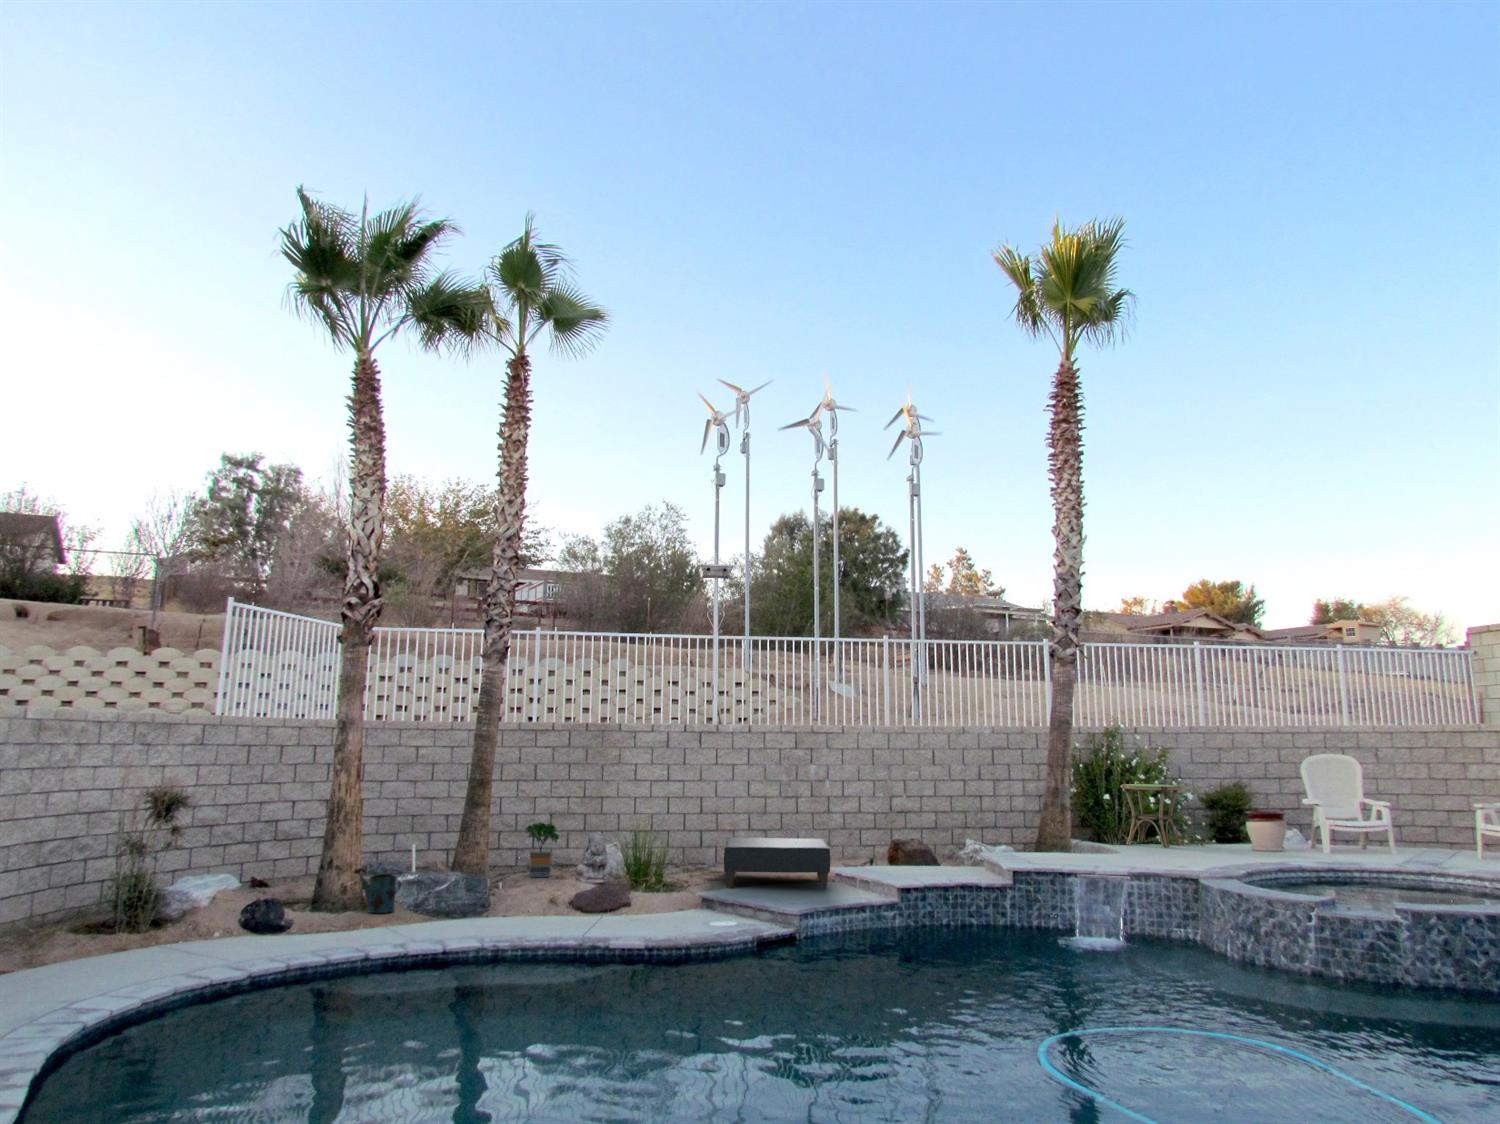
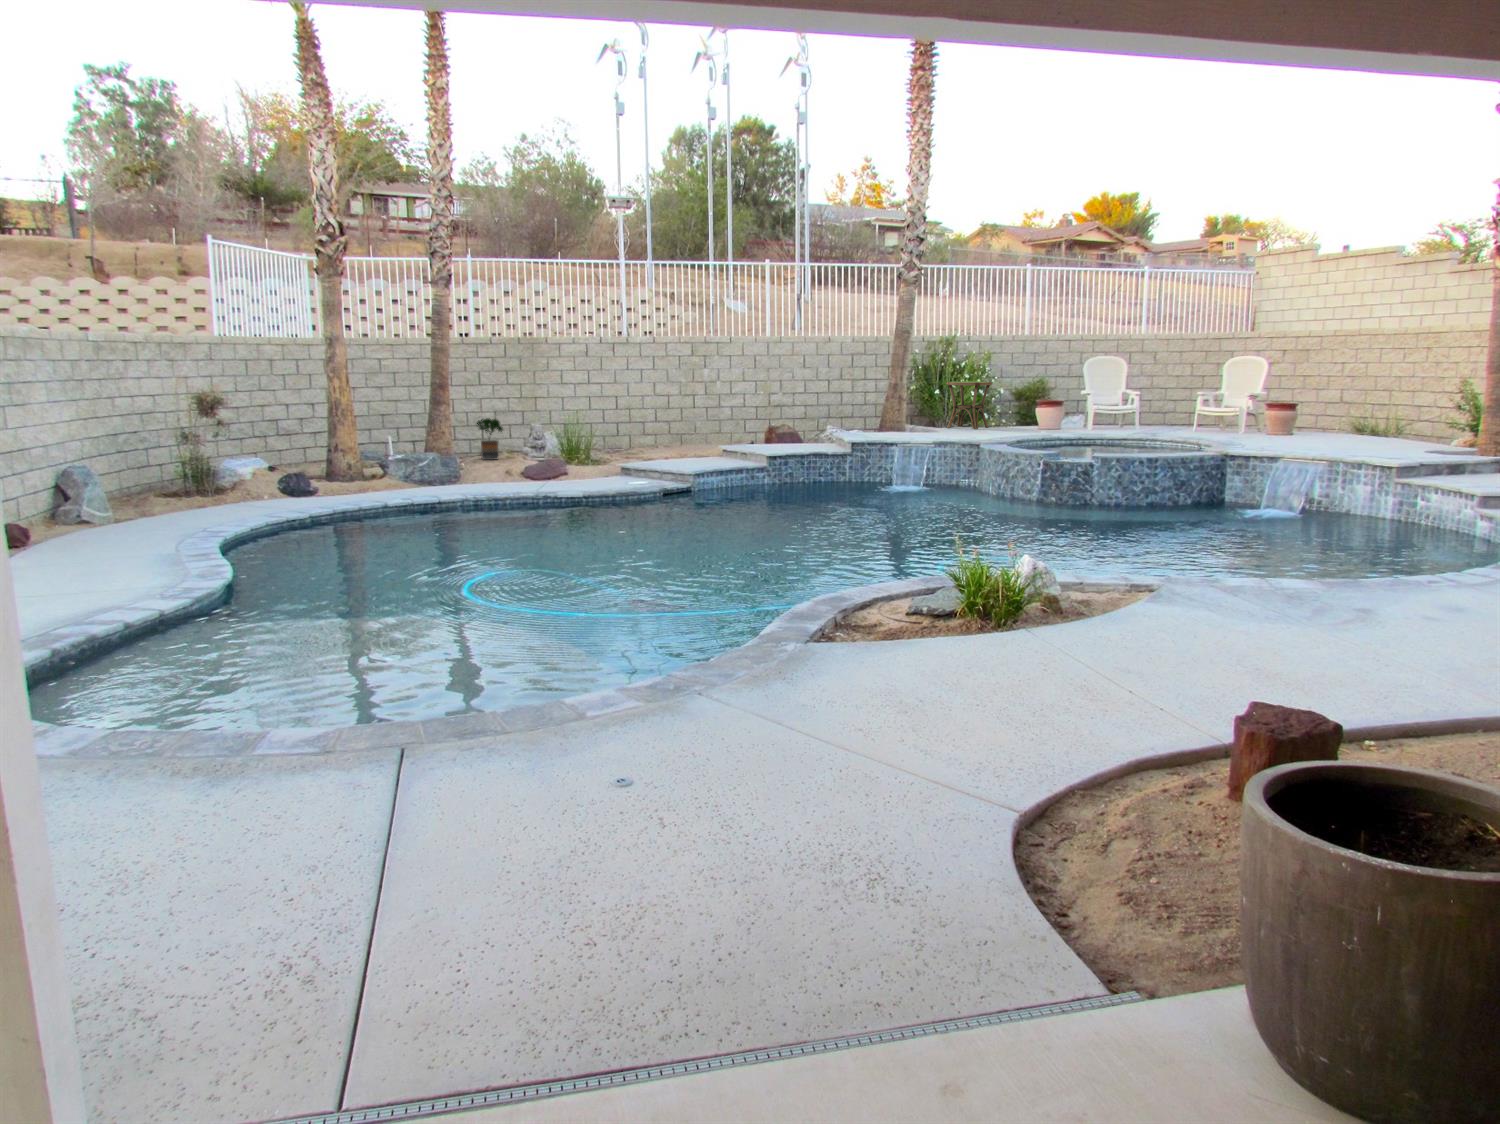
ottoman: present [724,837,830,889] -> none [635,428,717,464]
watering can: present [354,868,401,913] -> none [357,449,396,481]

